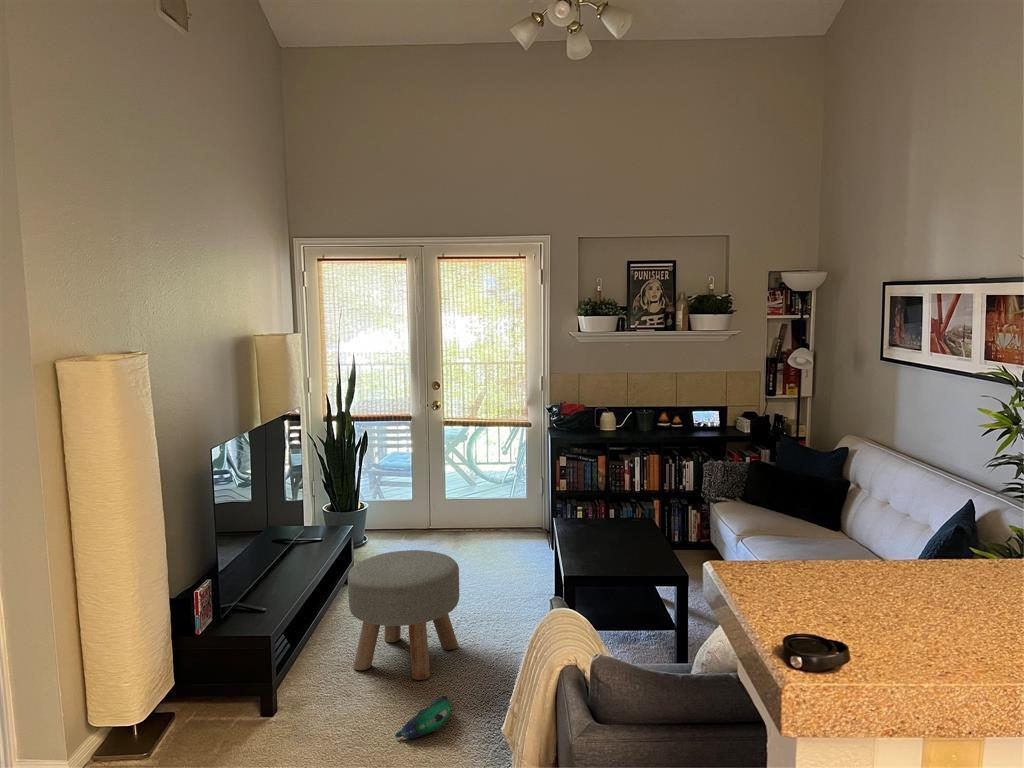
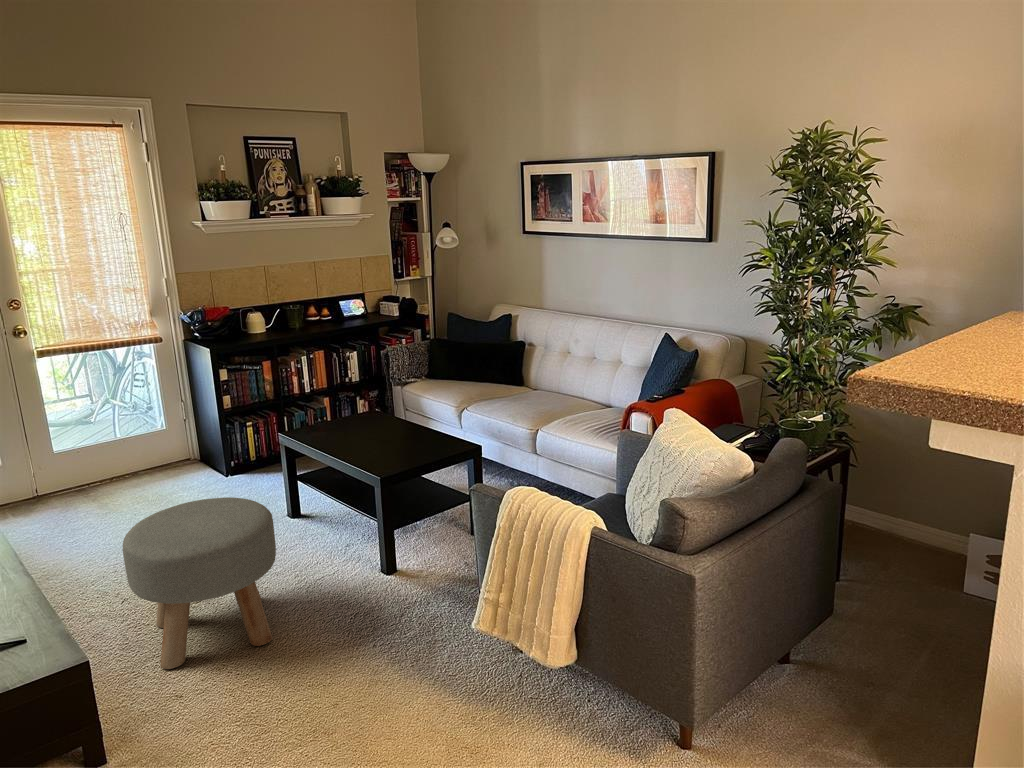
plush toy: present [395,696,451,739] -> none [314,642,364,703]

